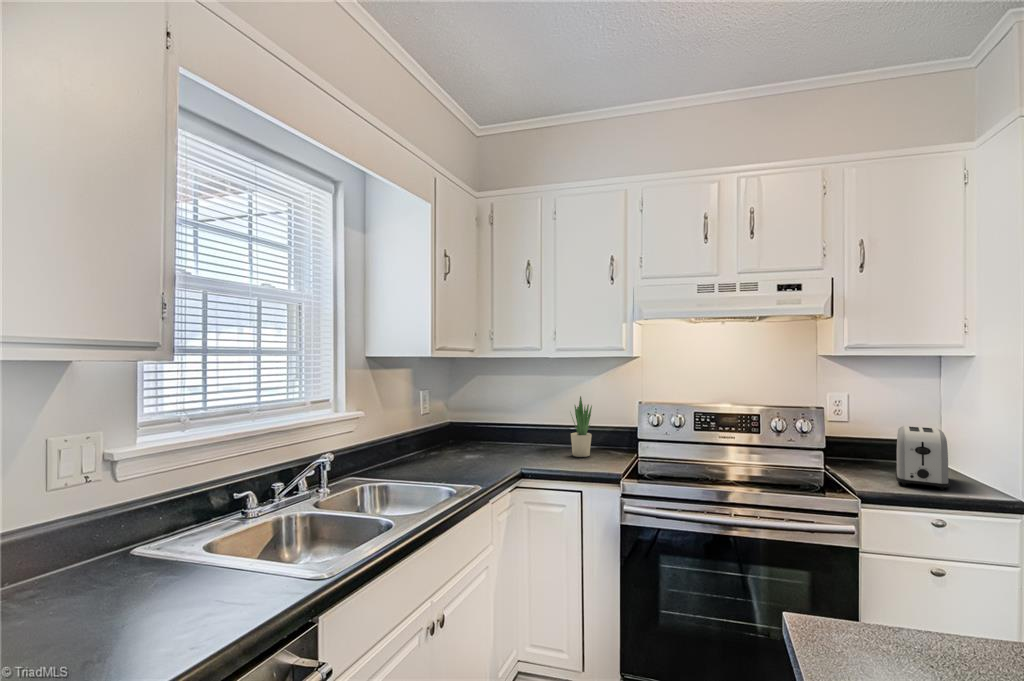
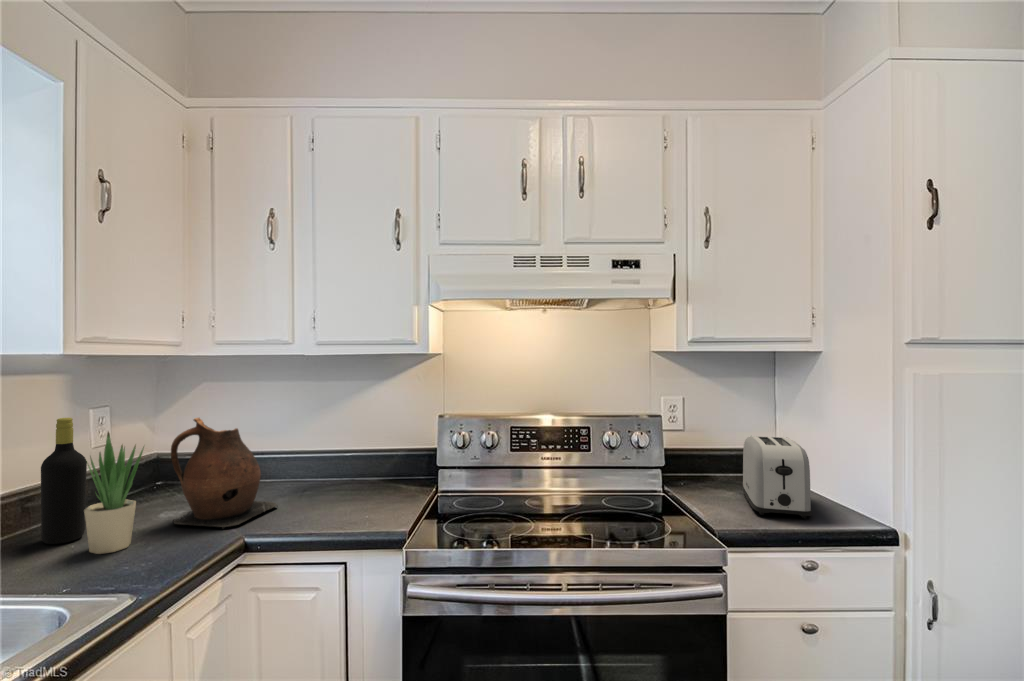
bottle: none [415,392,435,463] -> present [41,418,87,544]
ceramic pitcher: none [475,396,534,464] -> present [171,418,277,529]
potted plant: present [571,396,592,457] -> present [84,432,144,554]

